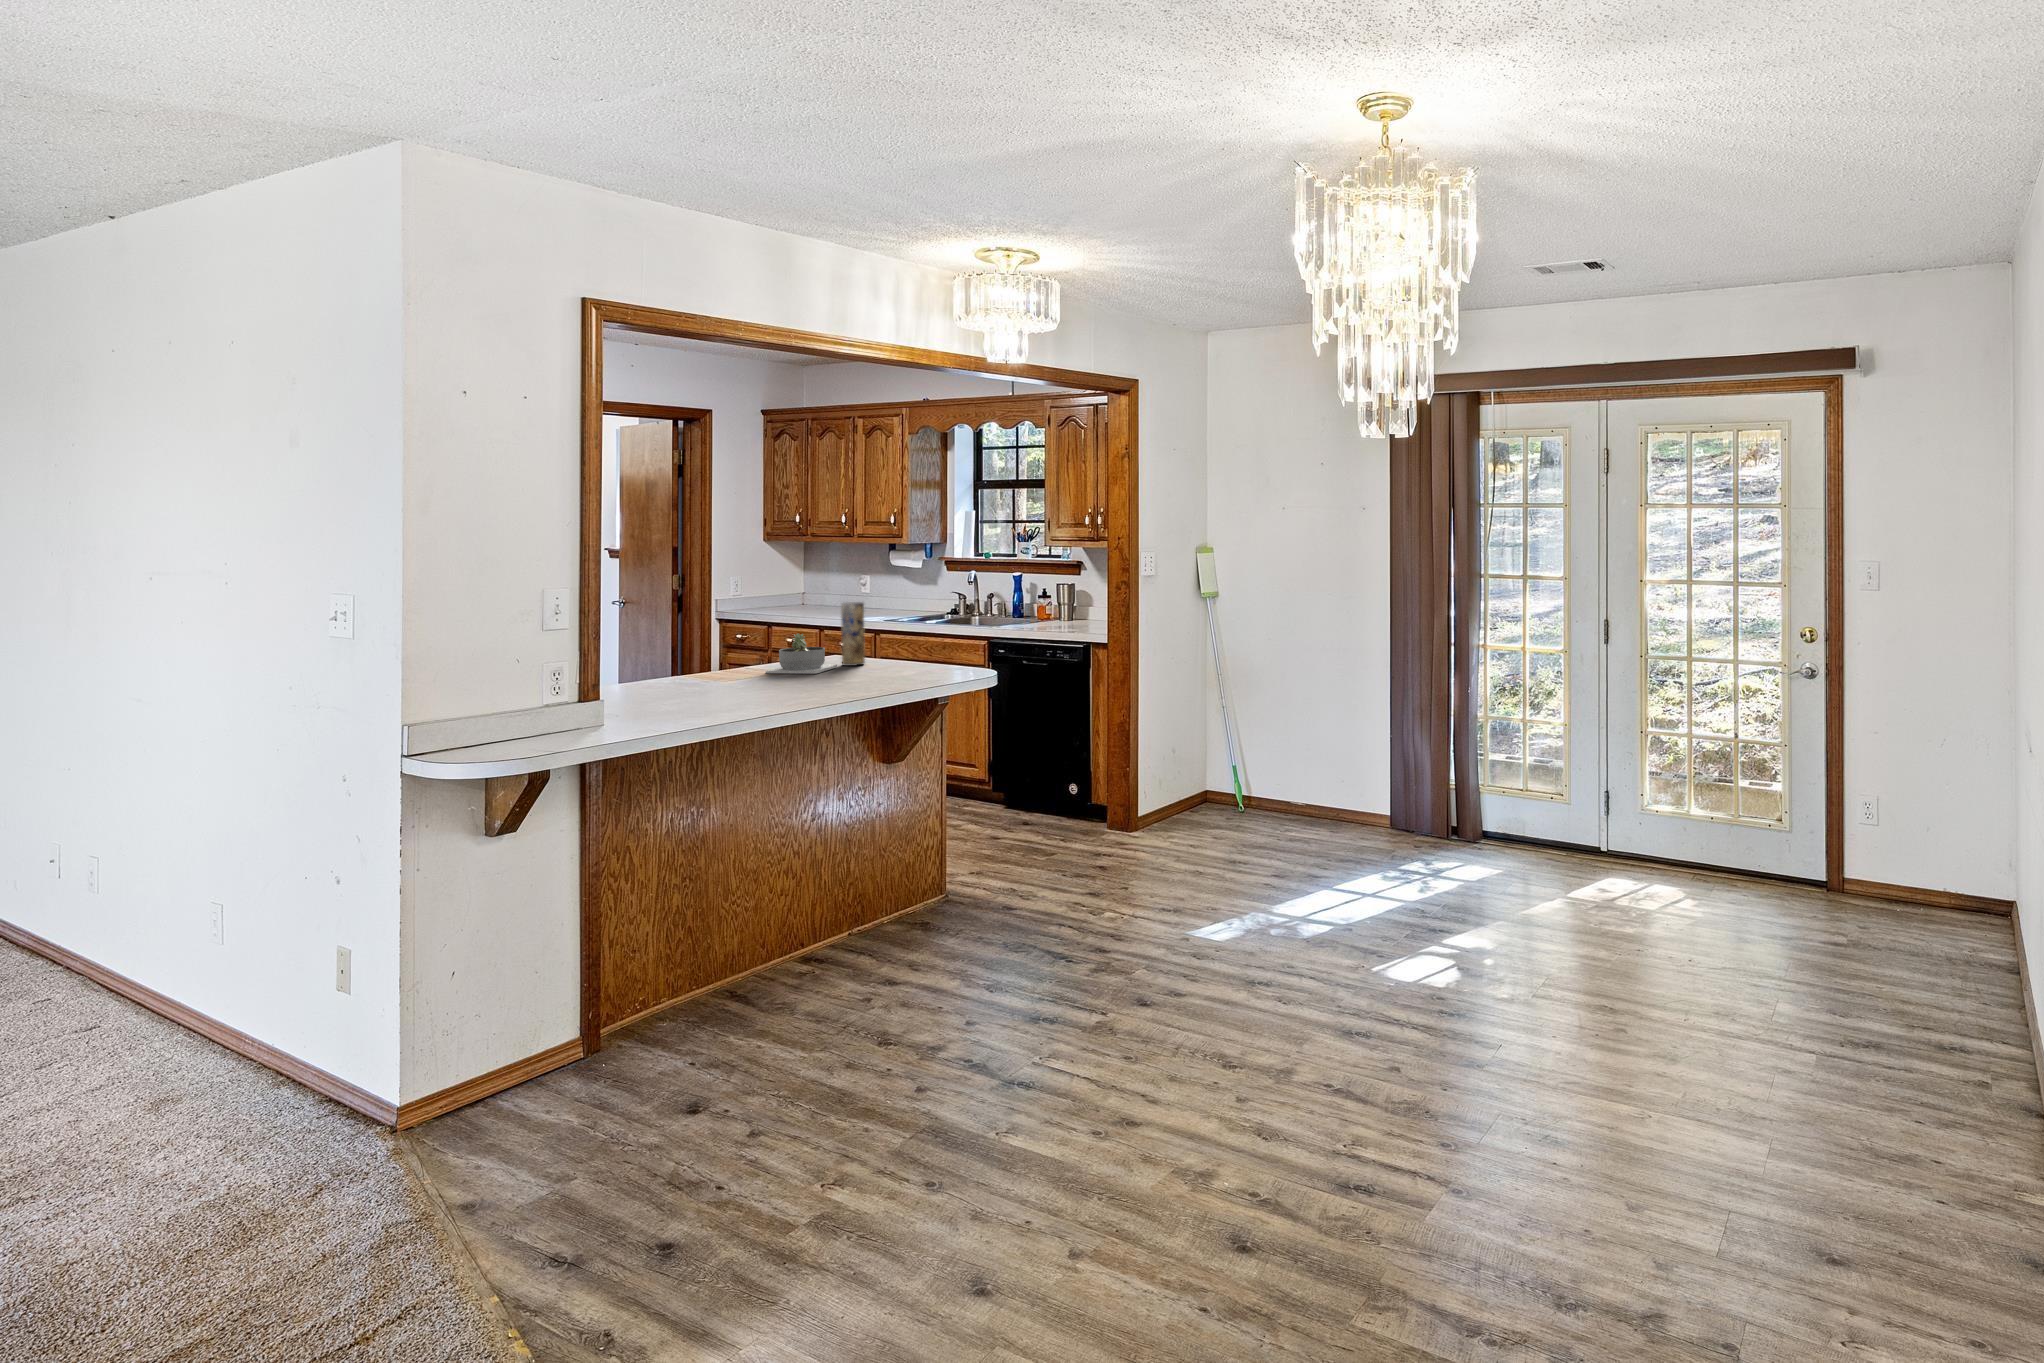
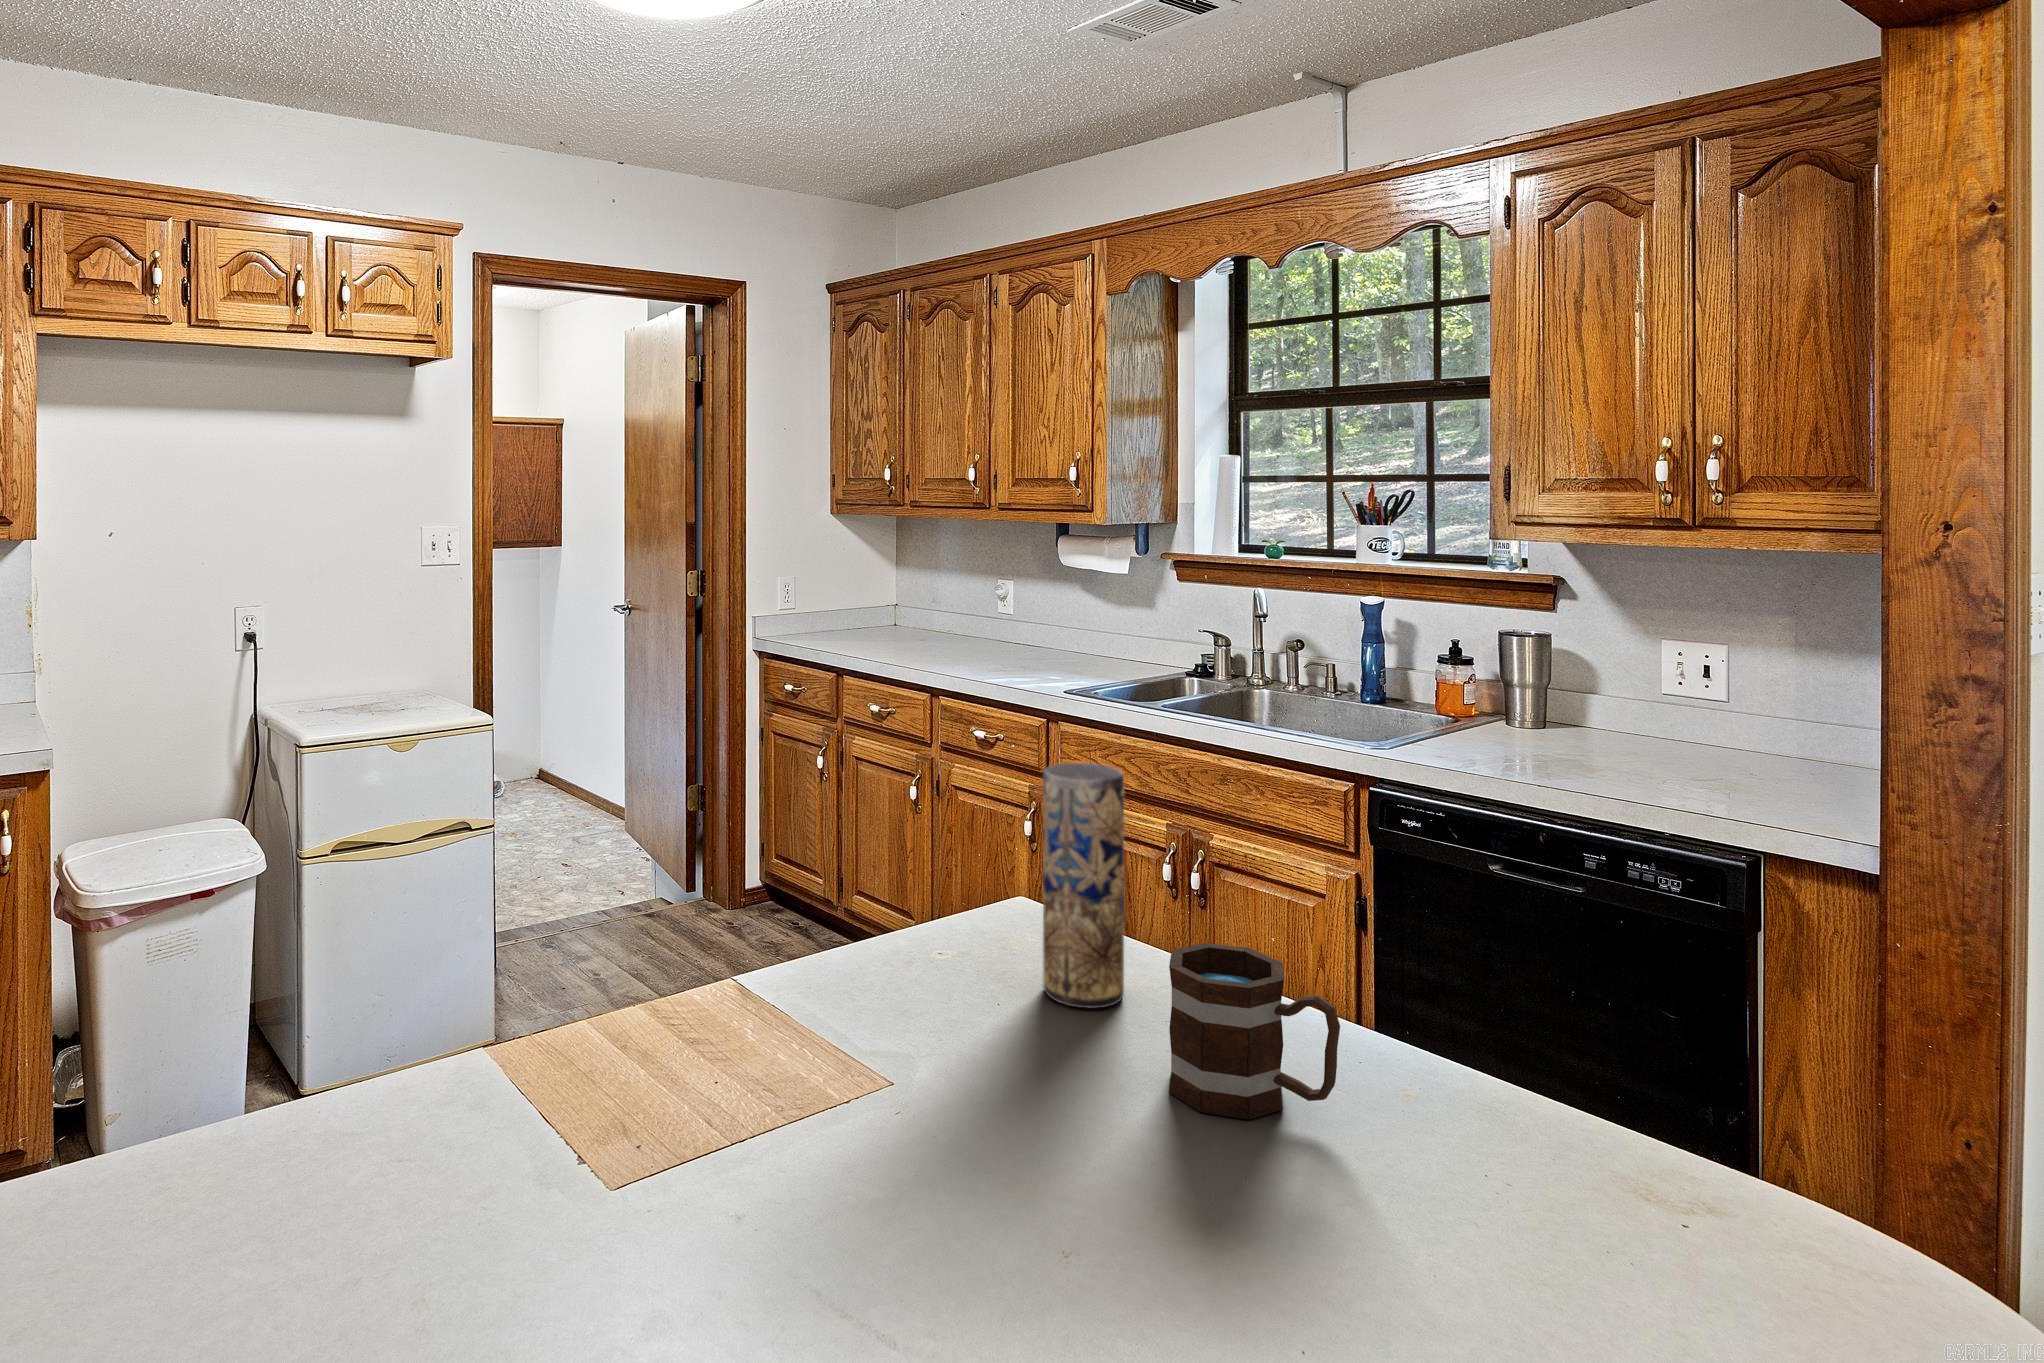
succulent planter: present [765,633,837,674] -> none [778,895,1034,1104]
mug: none [868,638,905,672] -> present [1169,943,1340,1120]

